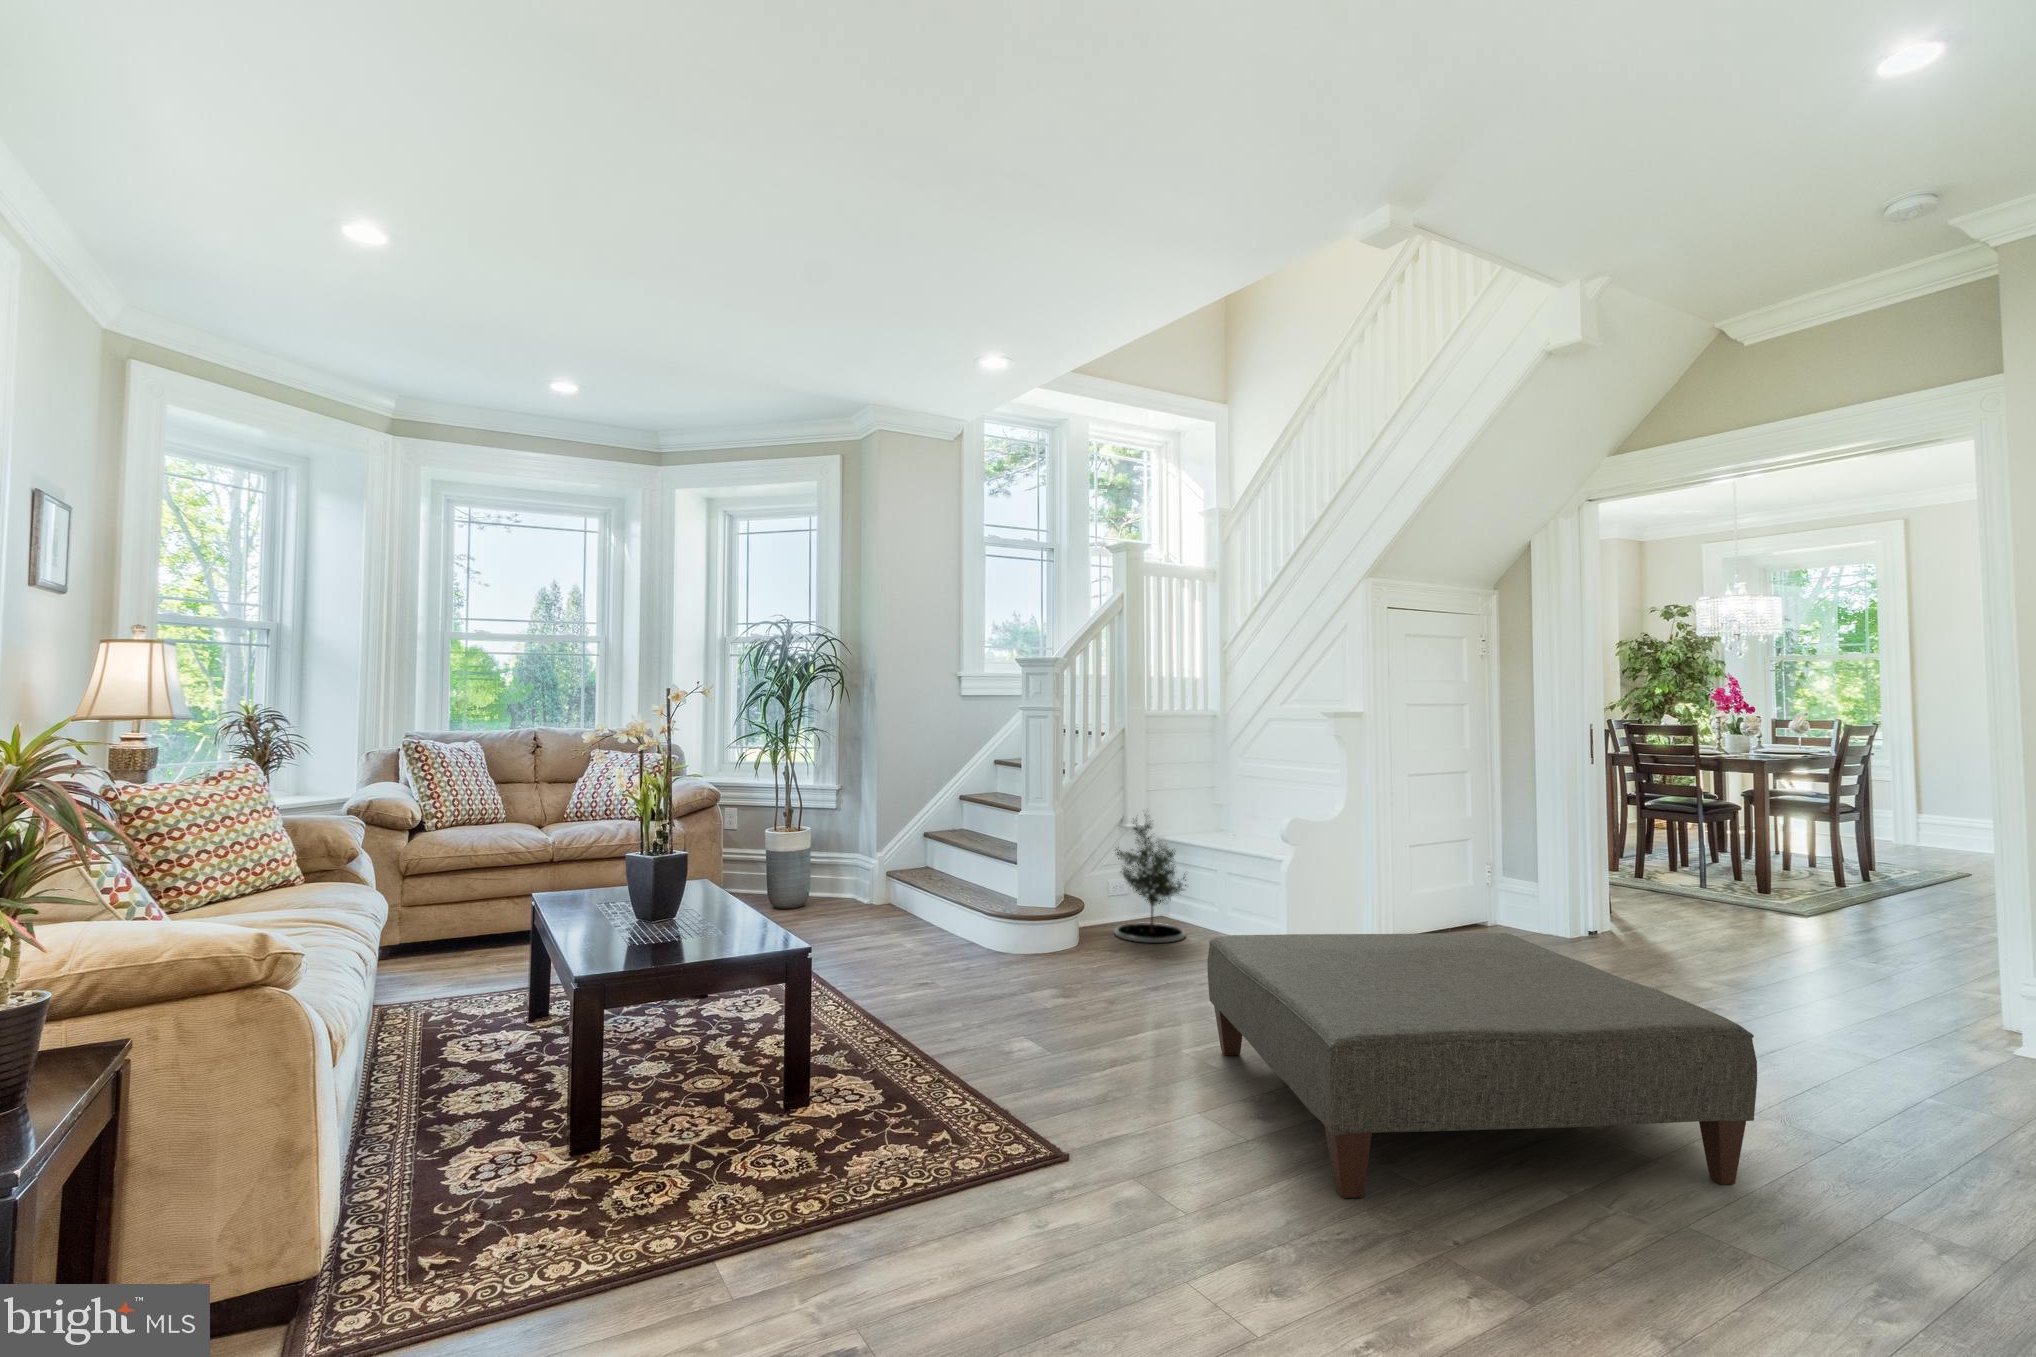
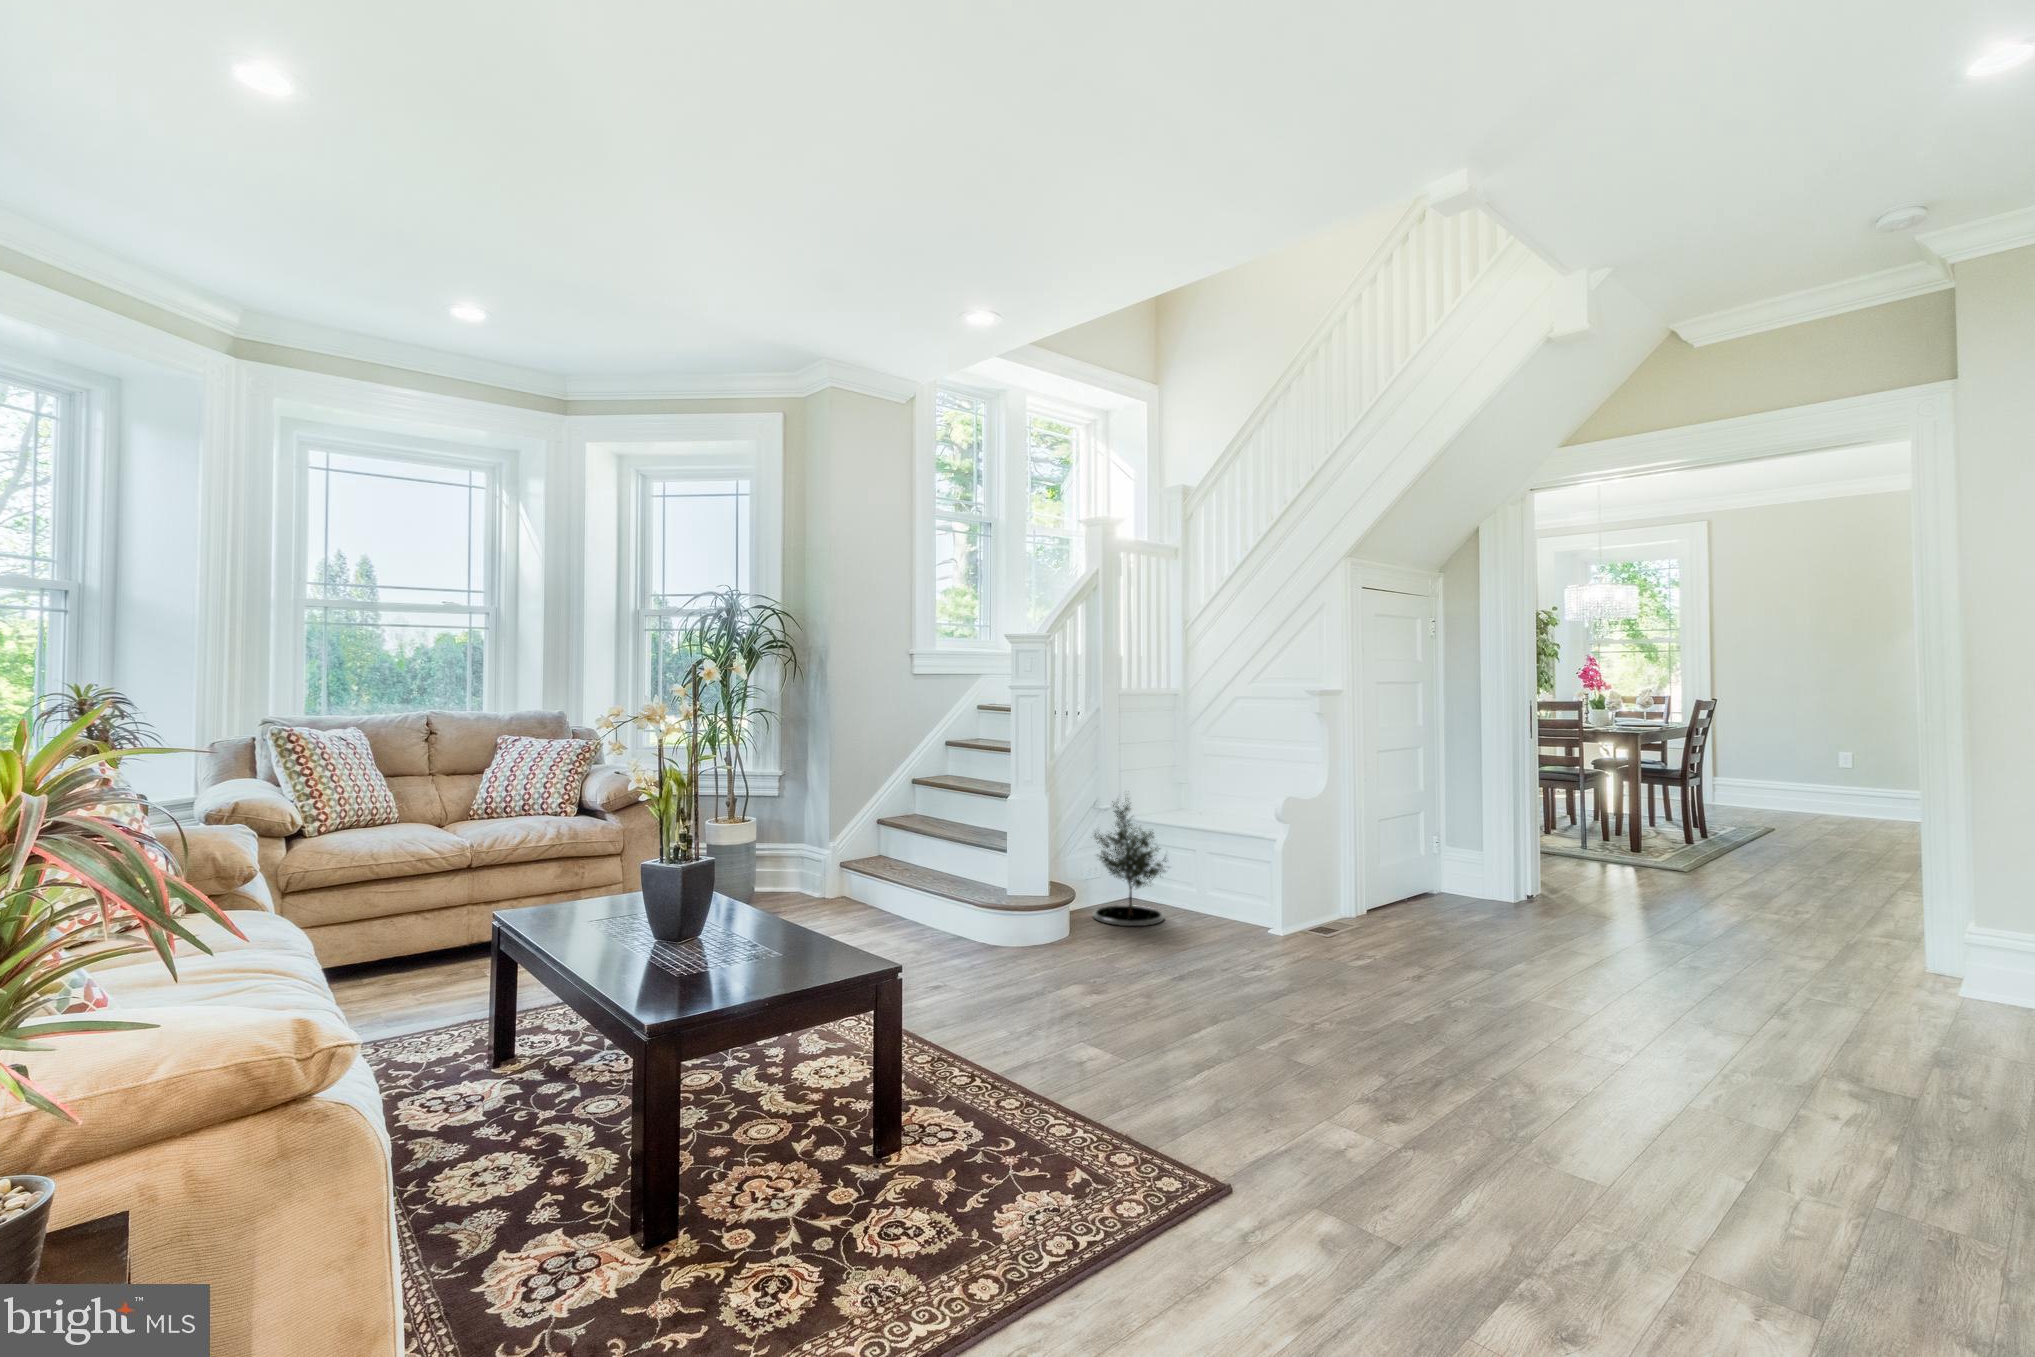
ottoman: present [1207,933,1757,1198] -> none [1277,906,1884,1206]

